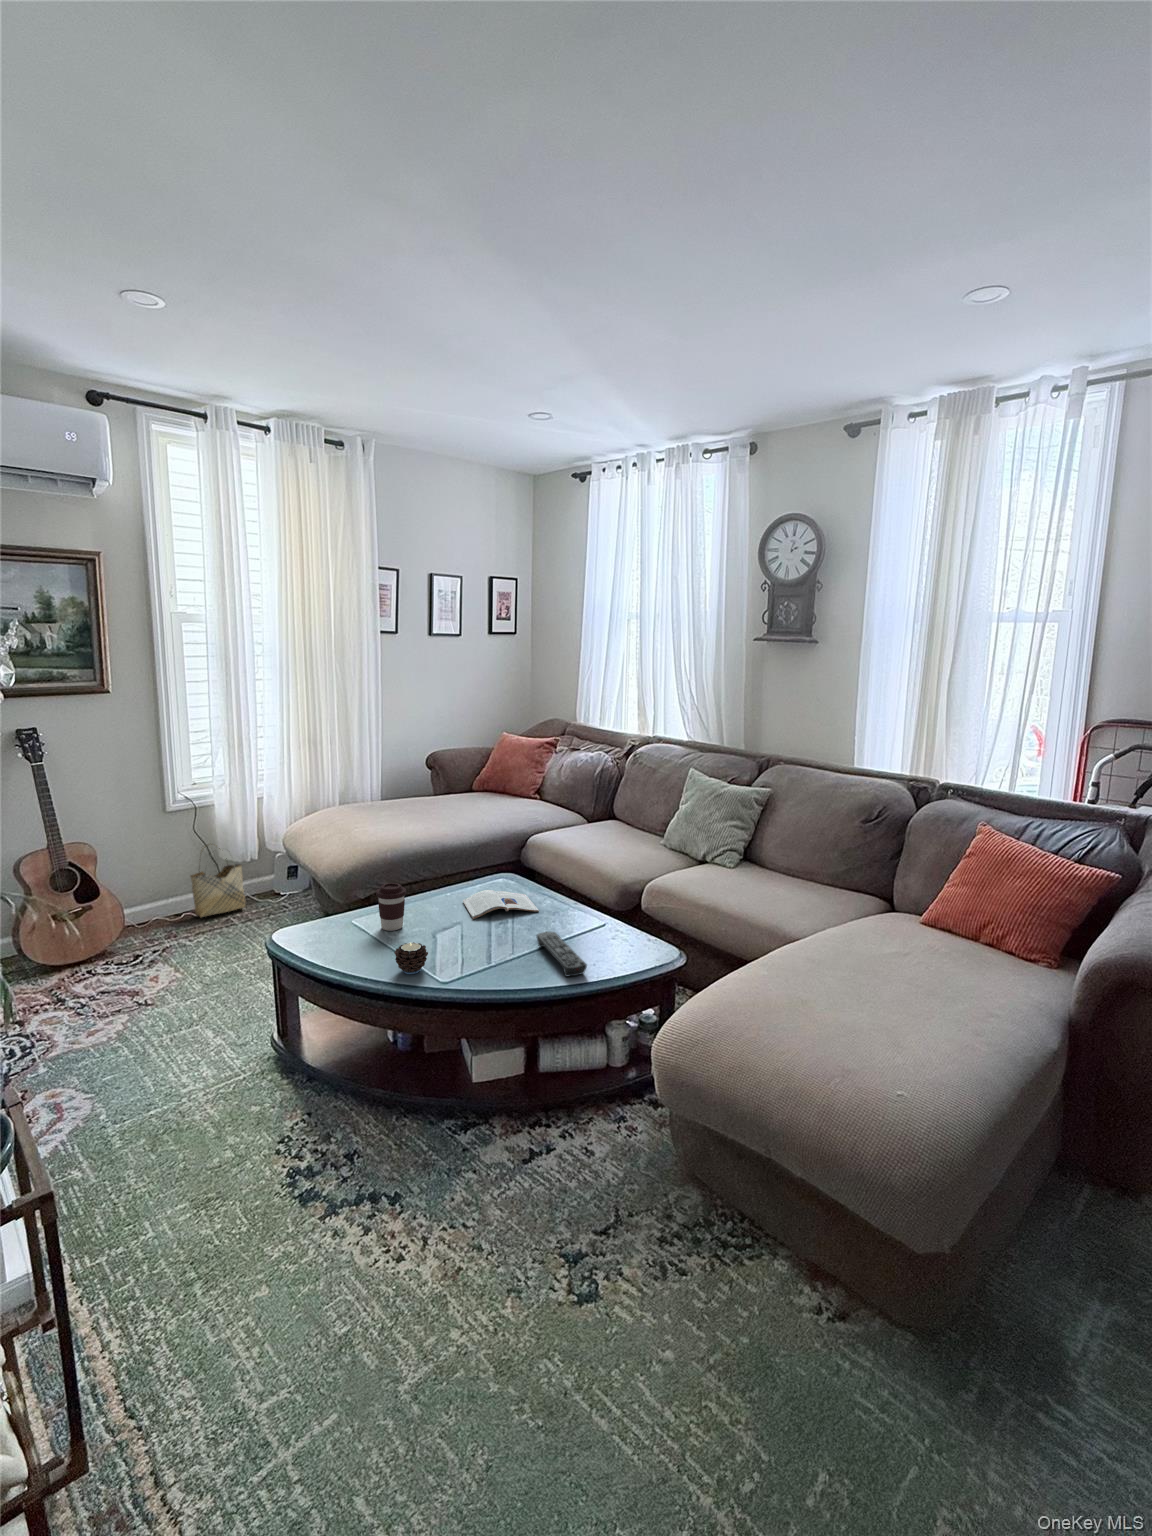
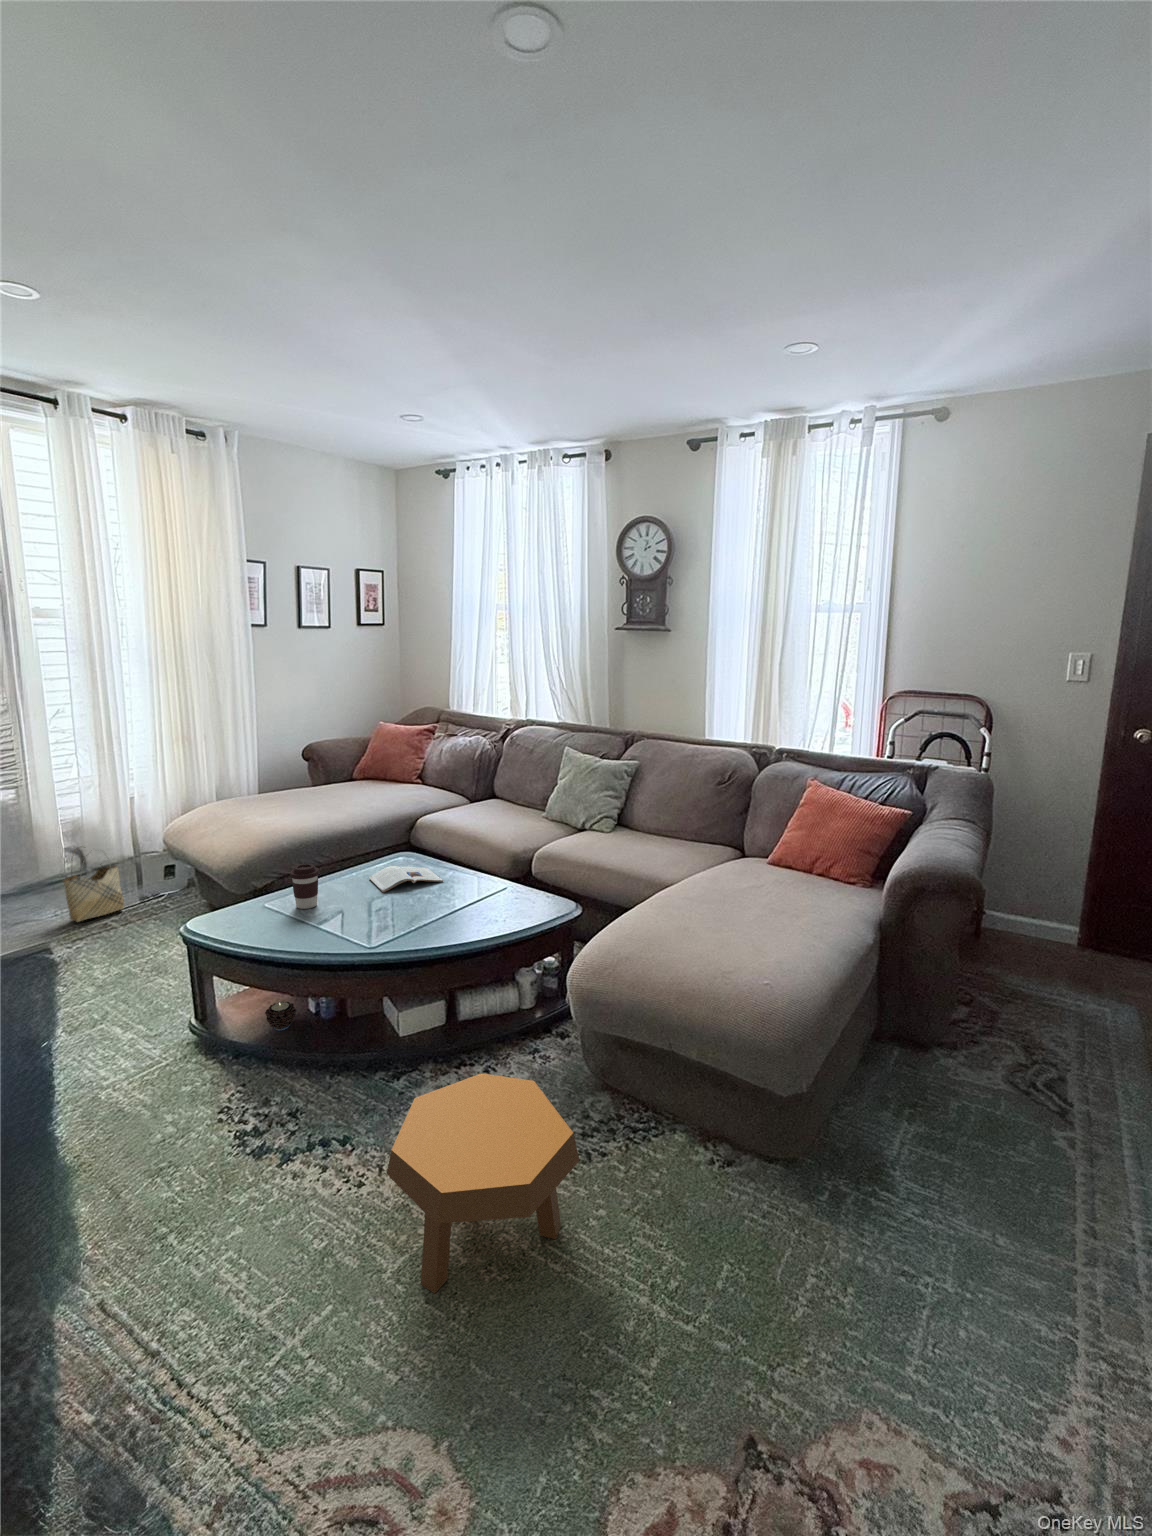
remote control: present [537,932,587,976] -> none [448,896,499,932]
candle: present [394,942,428,974] -> present [265,1002,296,1030]
footstool: none [413,1152,639,1424] -> present [387,1073,580,1293]

